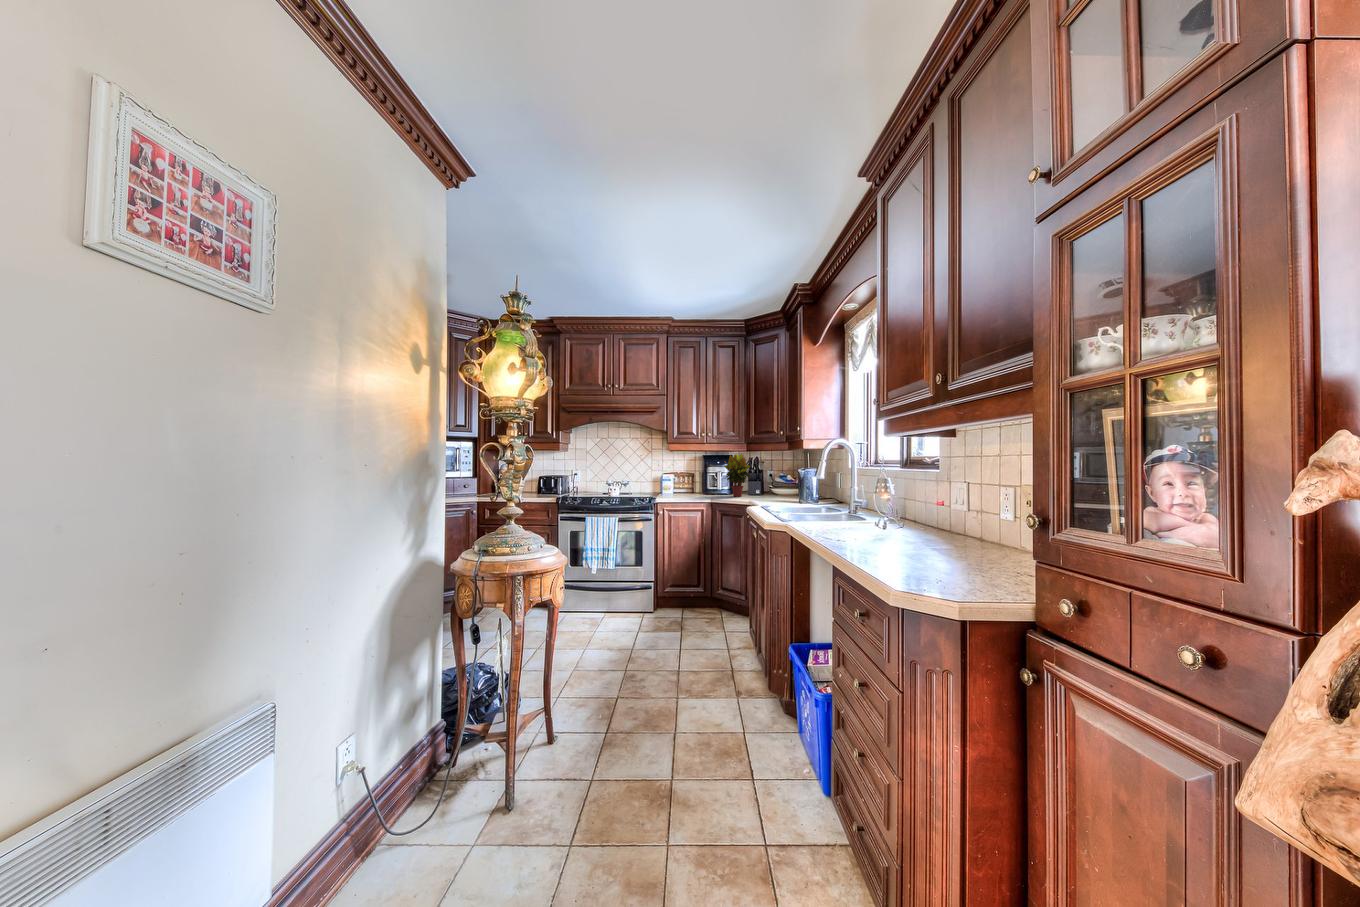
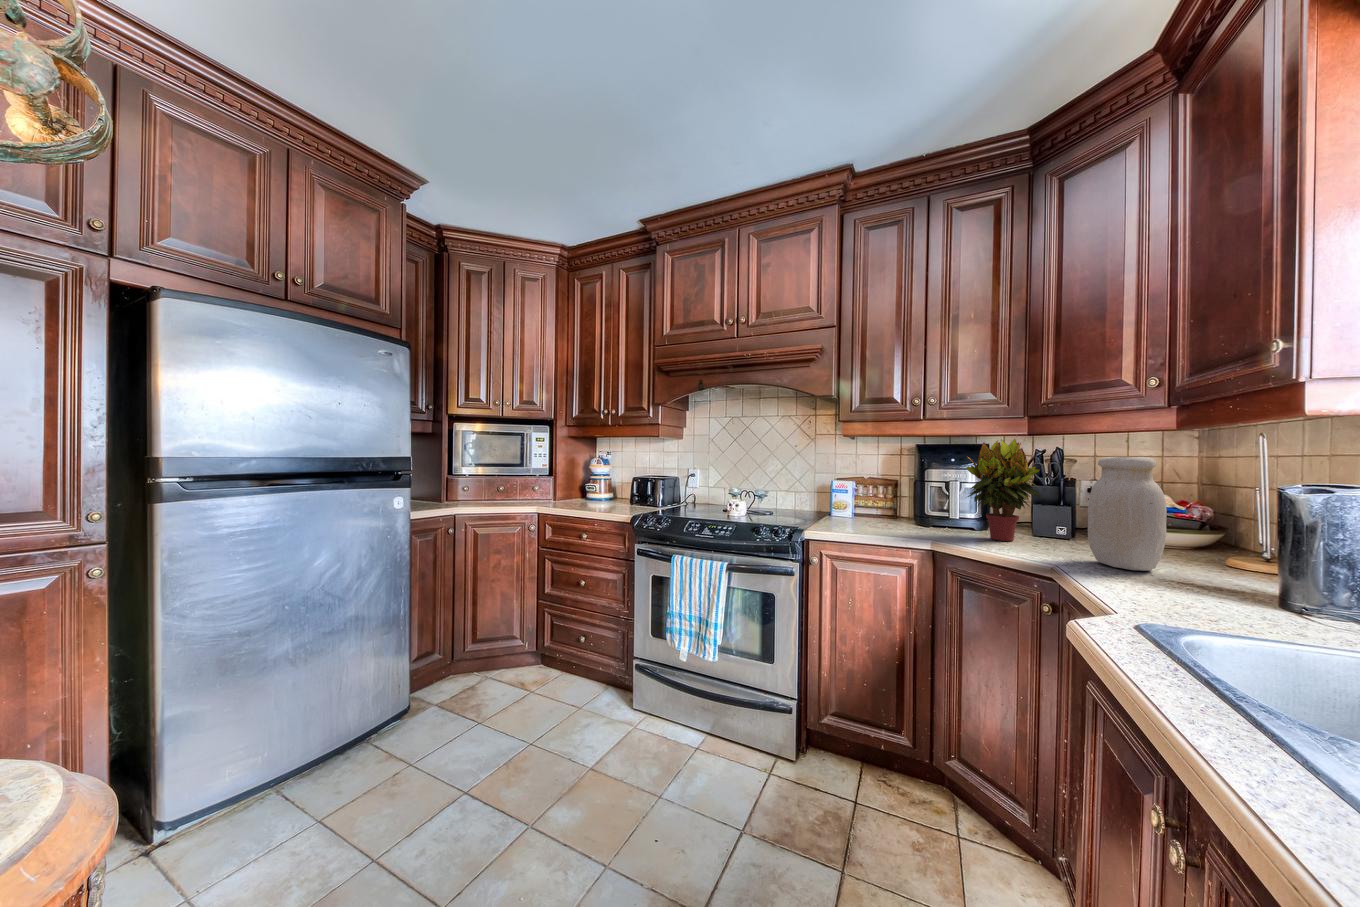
jar: none [764,461,785,501] -> present [1088,457,1167,571]

